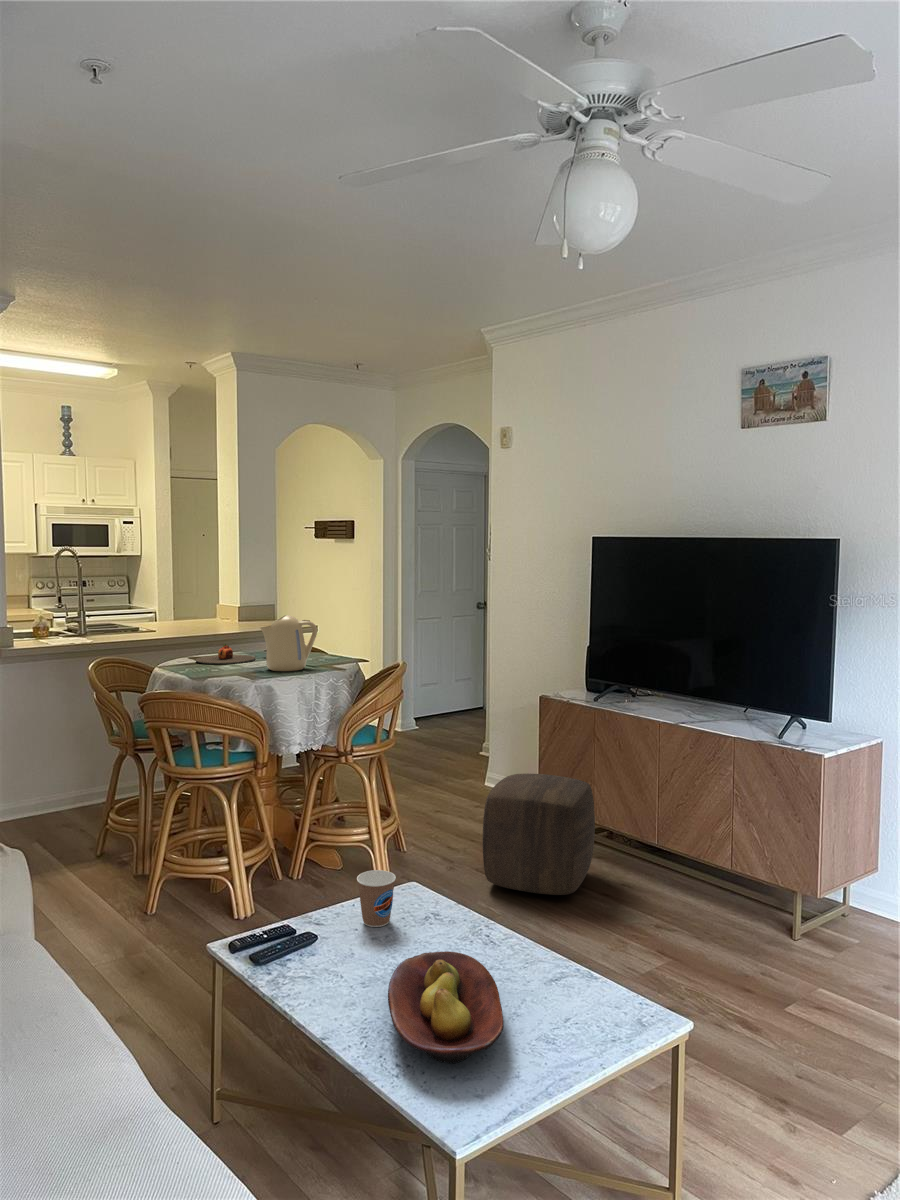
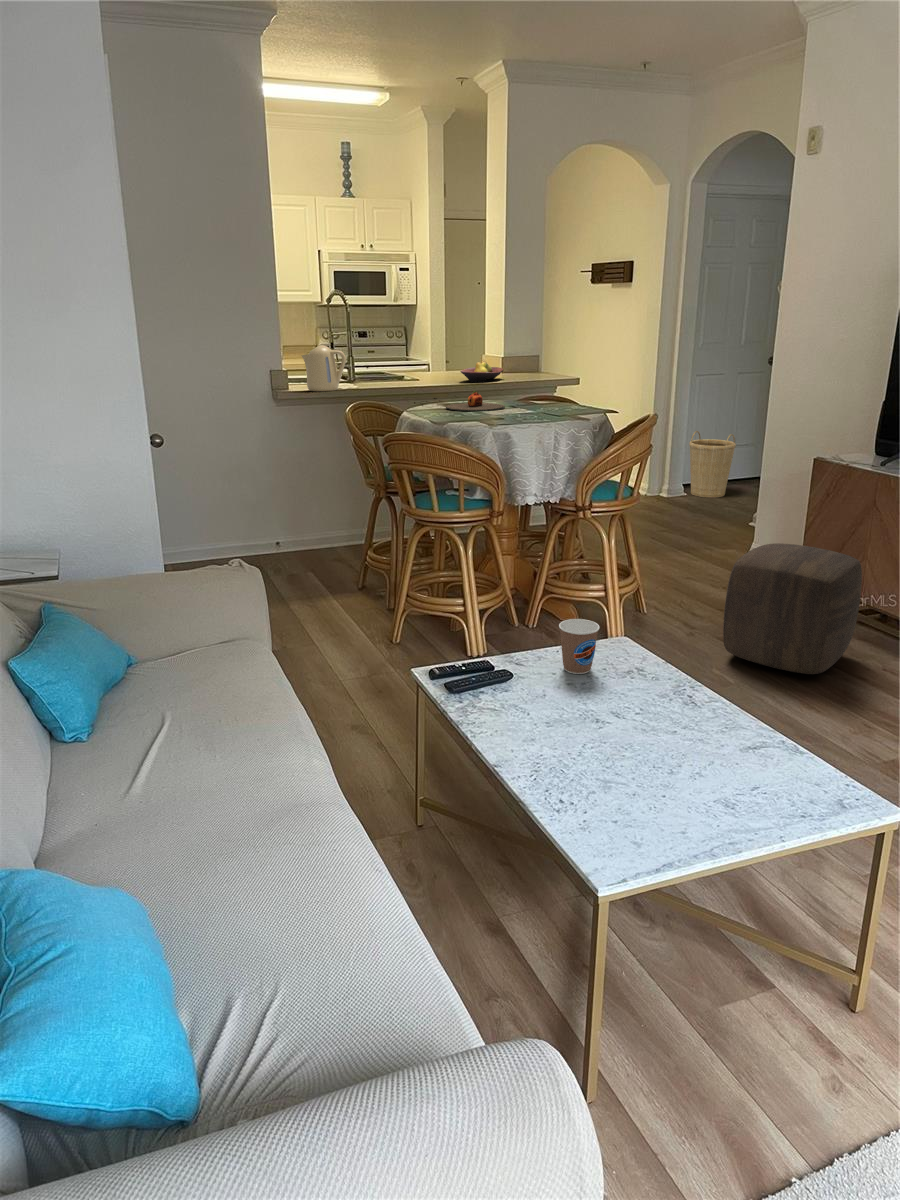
kettle: present [261,615,317,671] -> present [302,345,346,391]
basket: none [417,669,458,730] -> present [689,431,736,498]
fruit bowl: present [388,951,504,1063] -> present [460,361,504,383]

